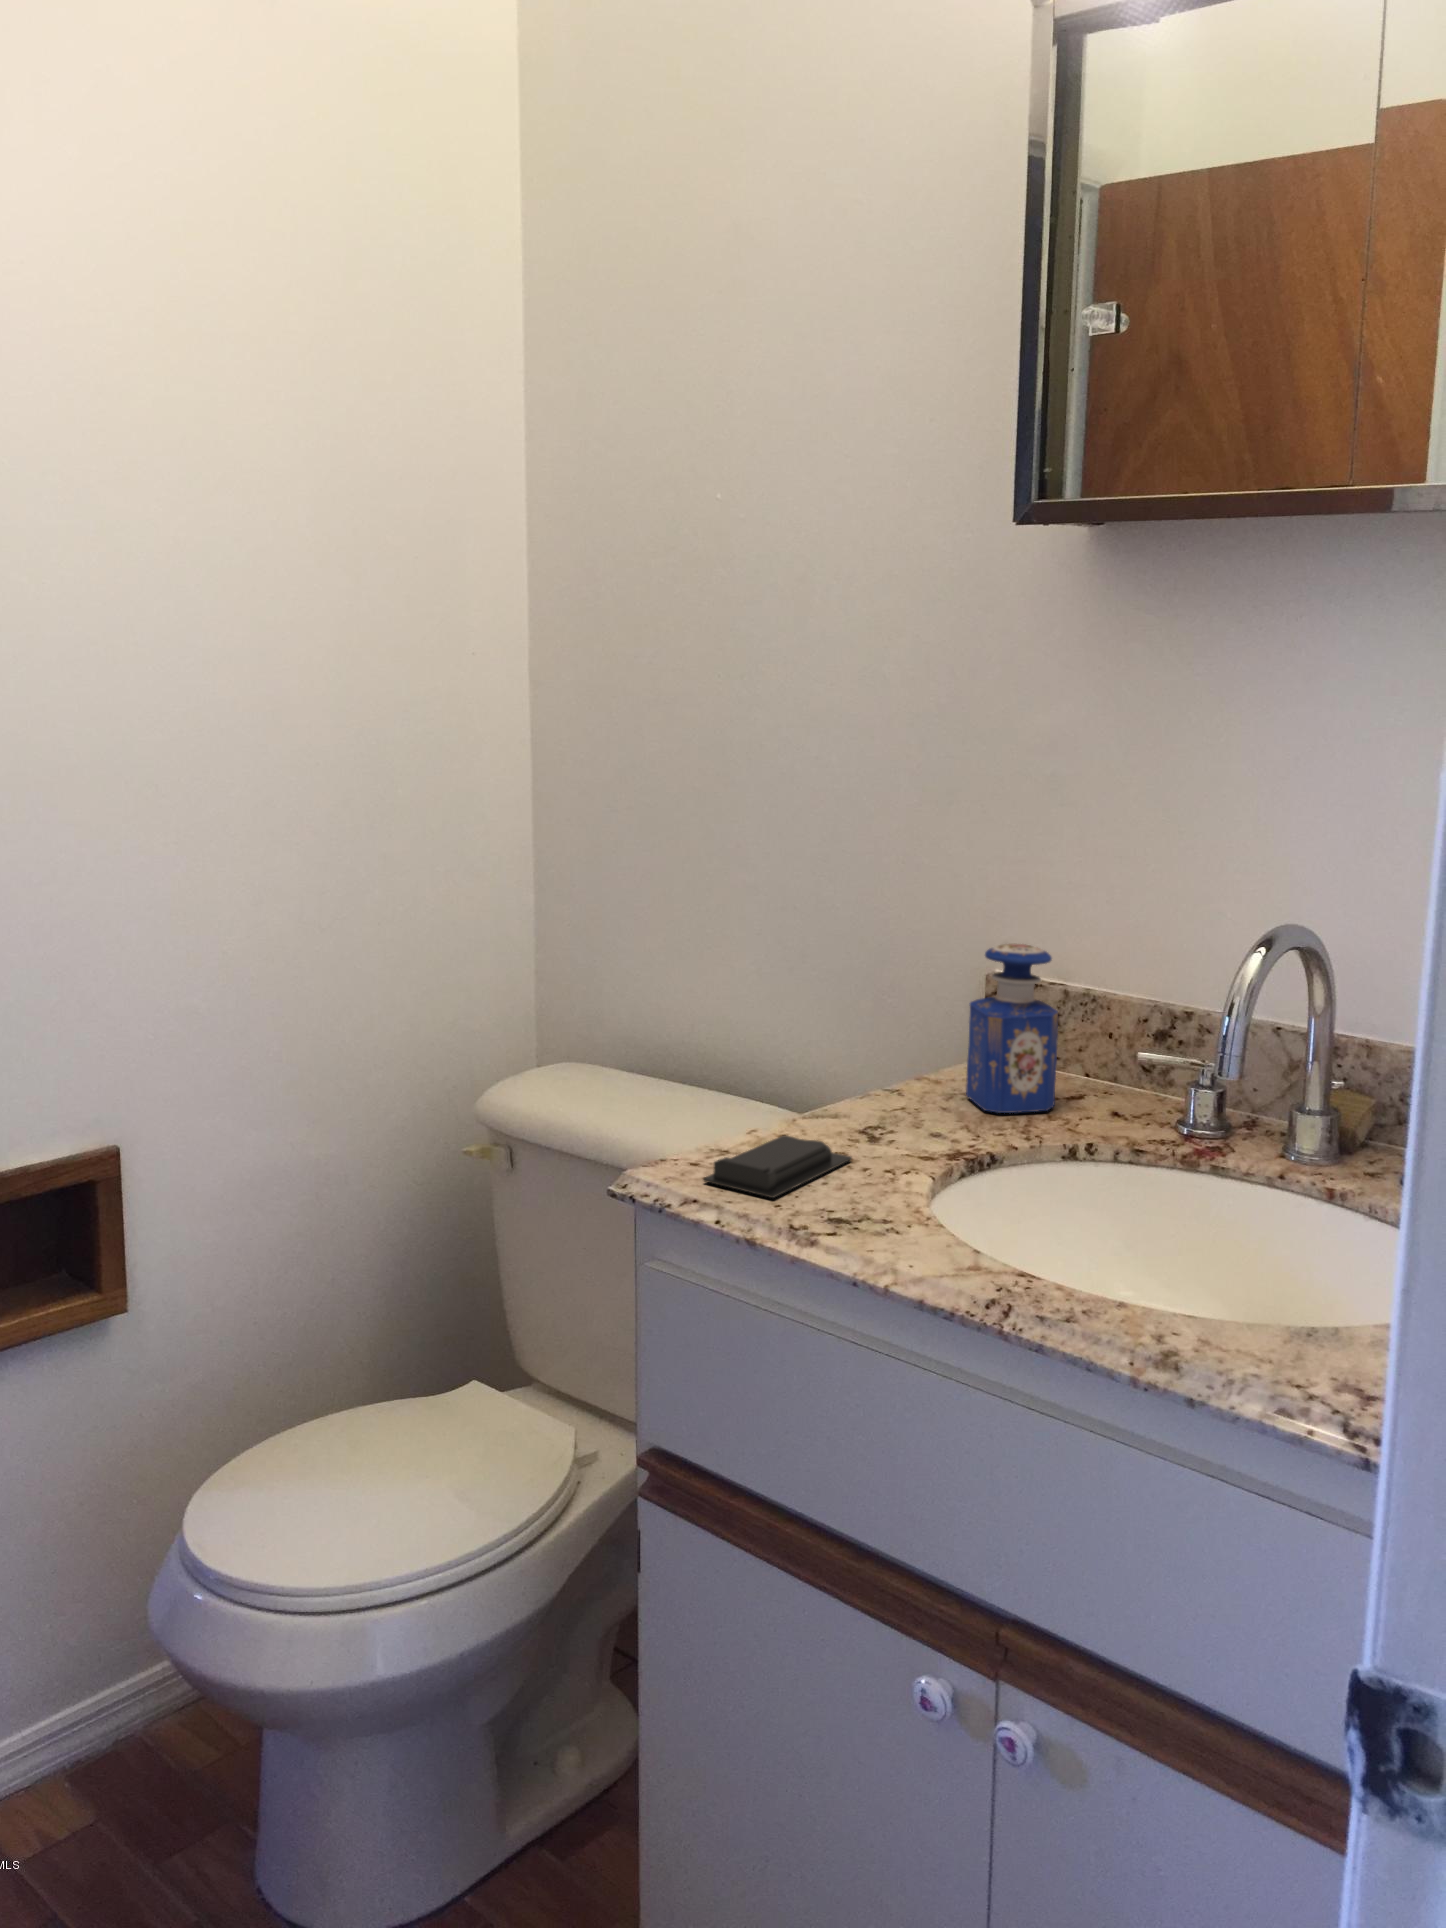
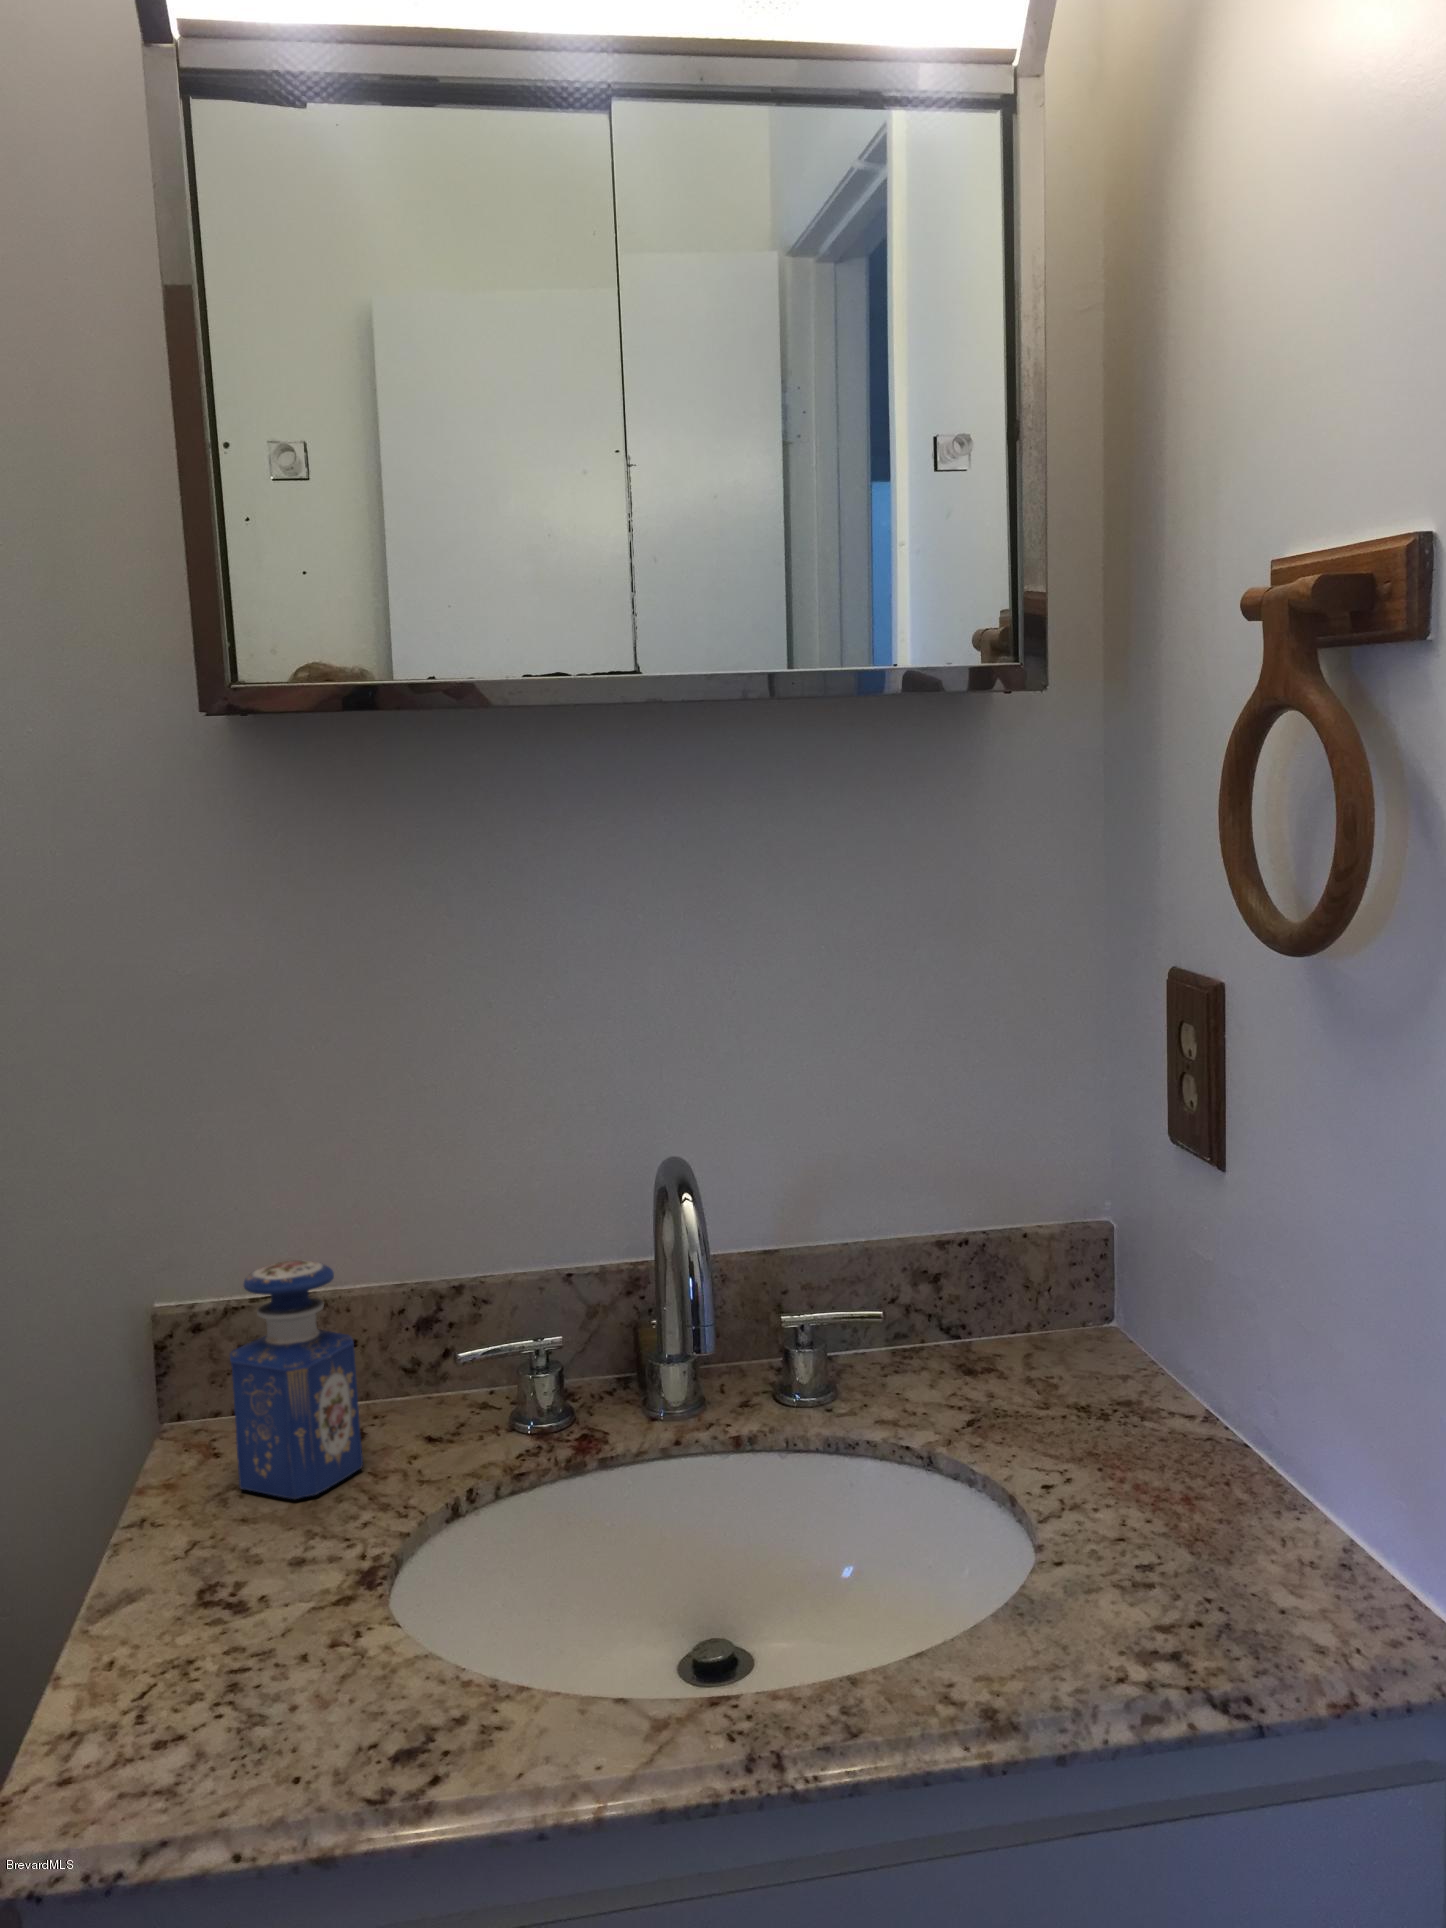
soap bar: present [703,1135,852,1198] -> none [119,1644,267,1802]

